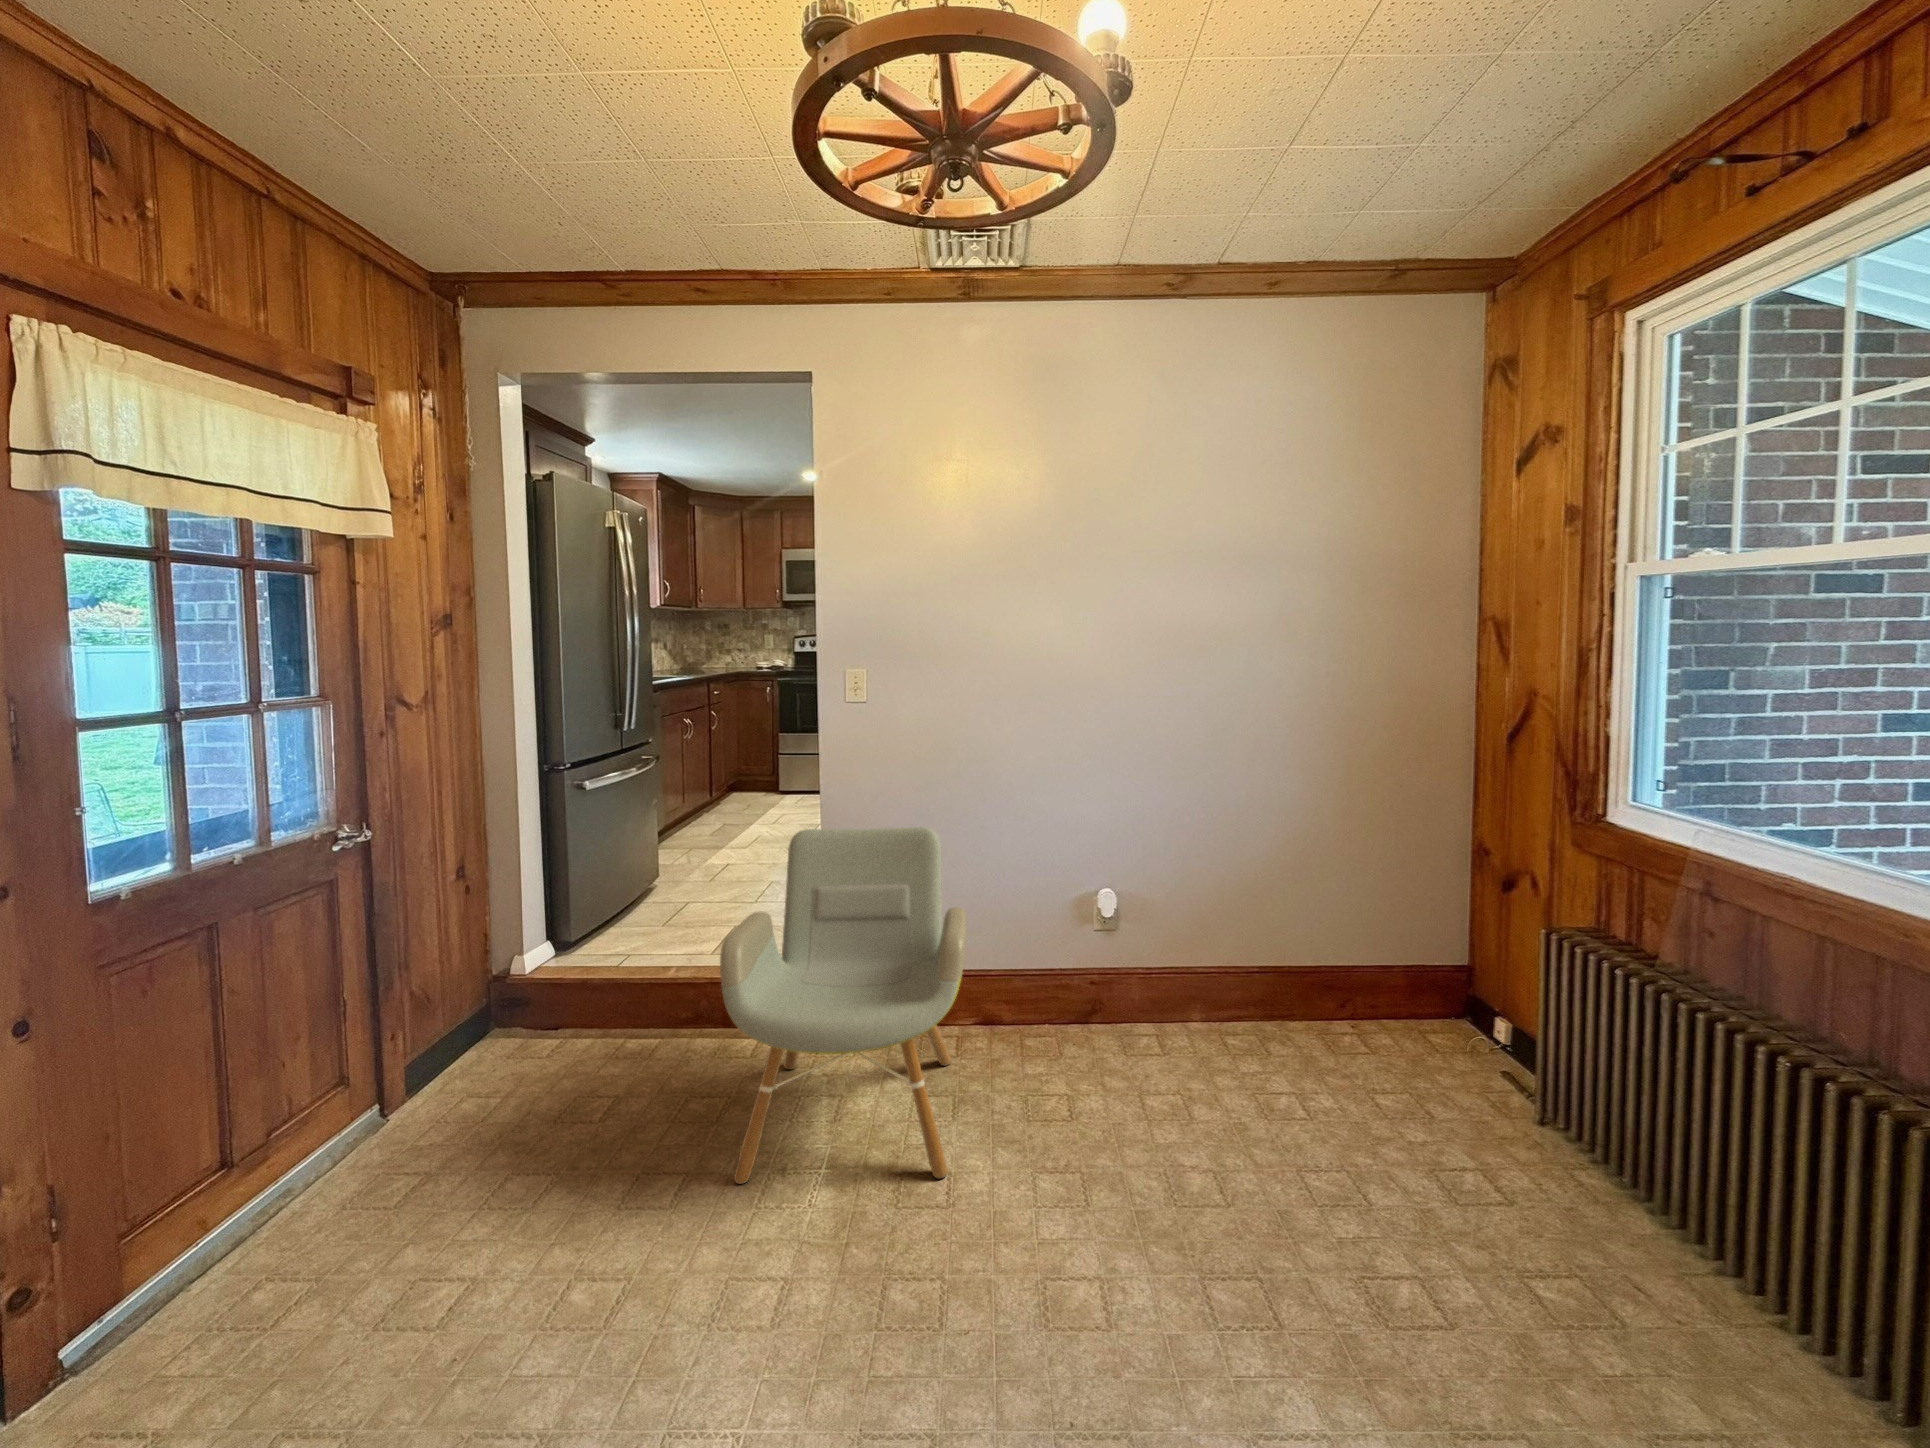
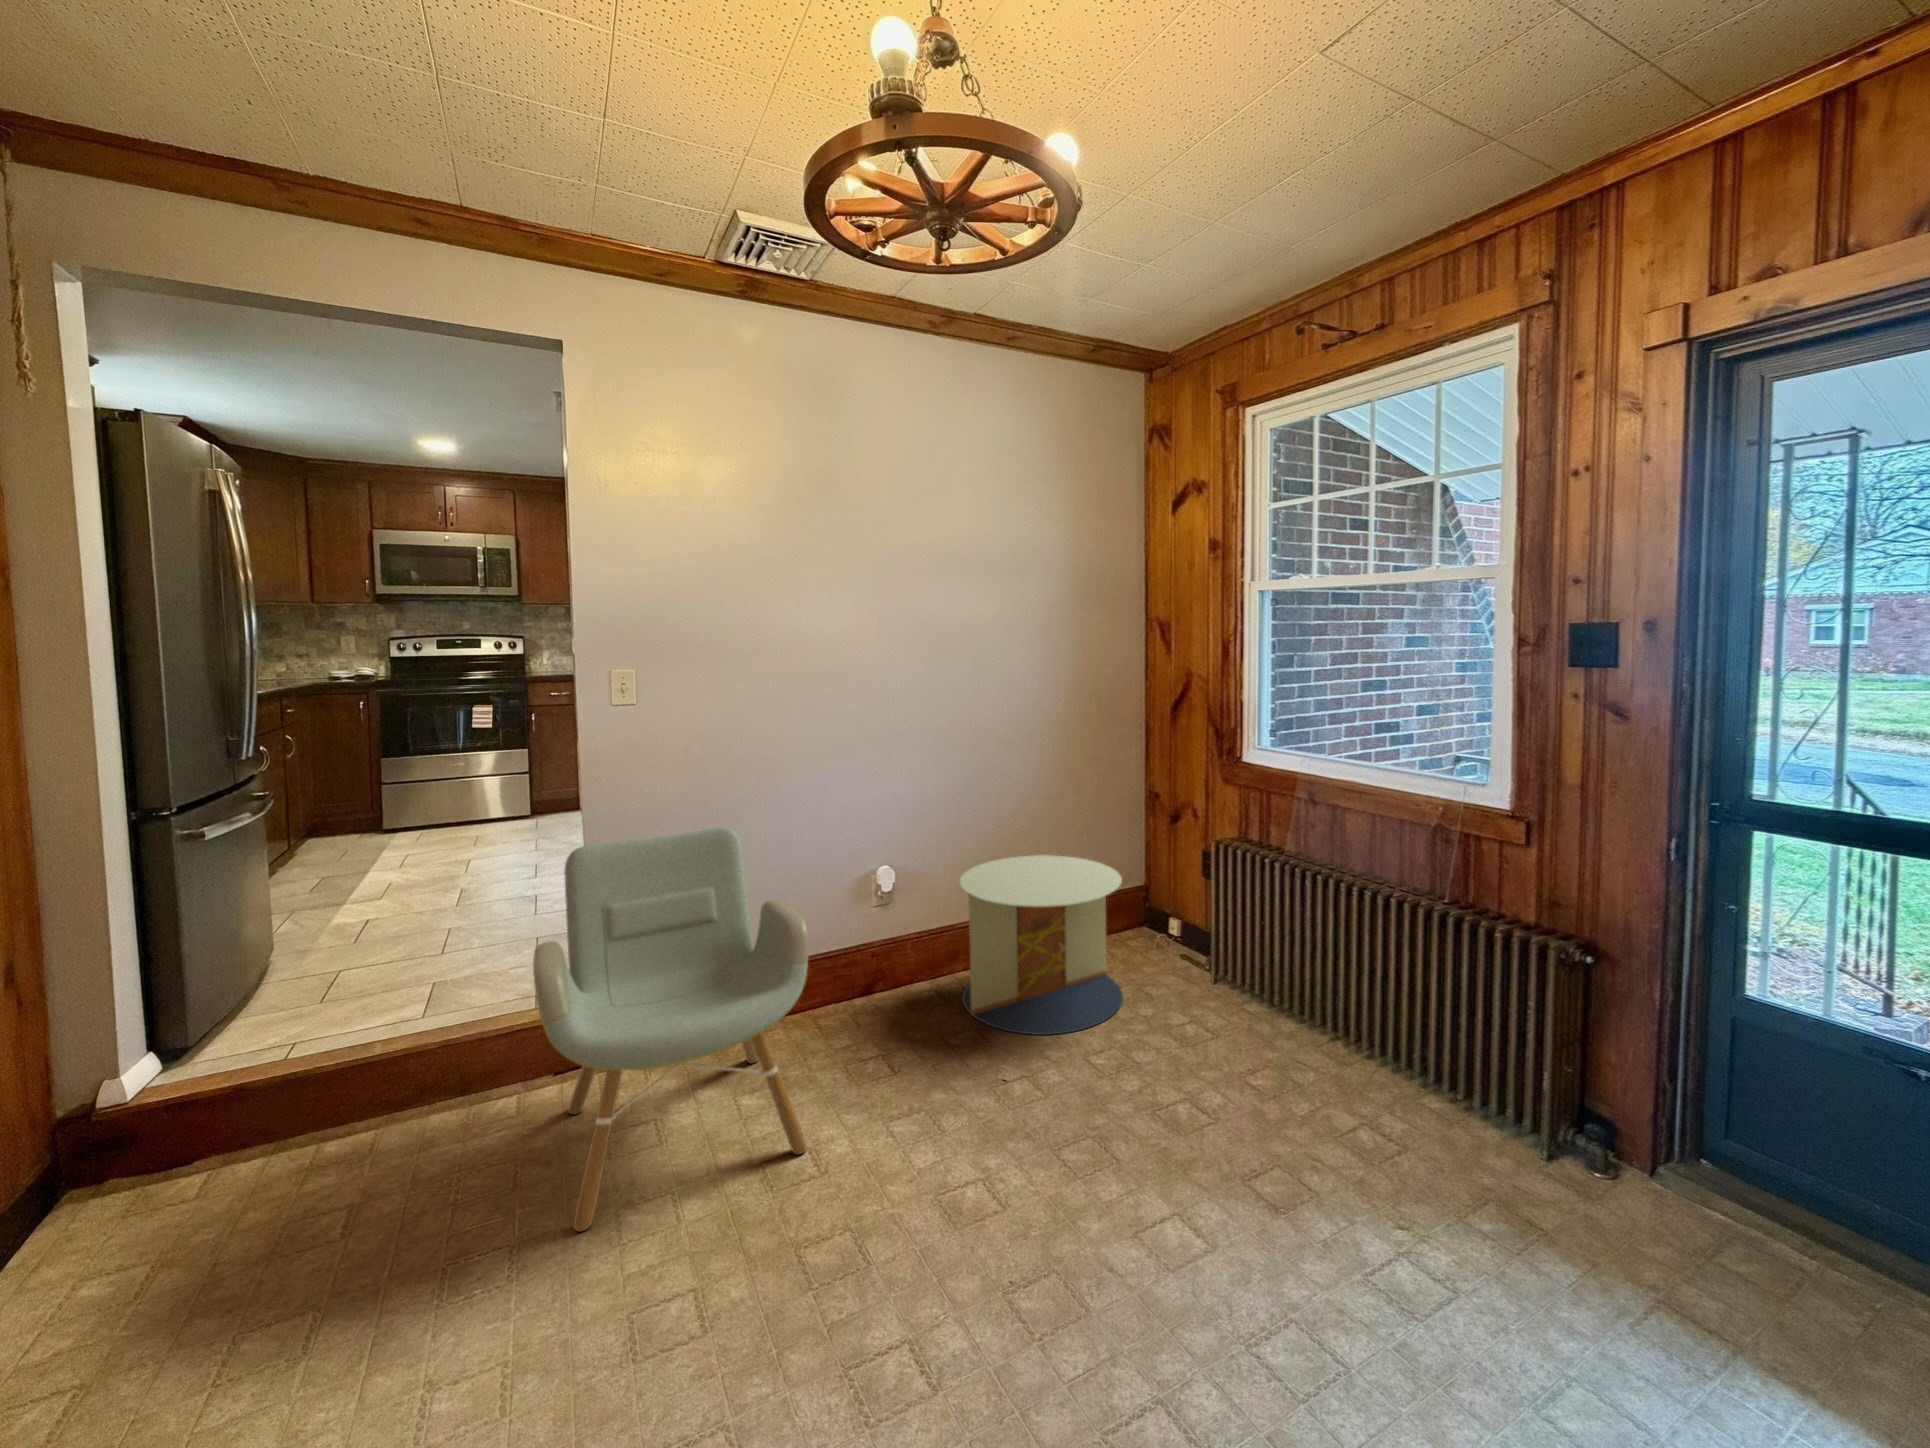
side table: none [1176,902,1387,1136] -> present [960,855,1123,1035]

